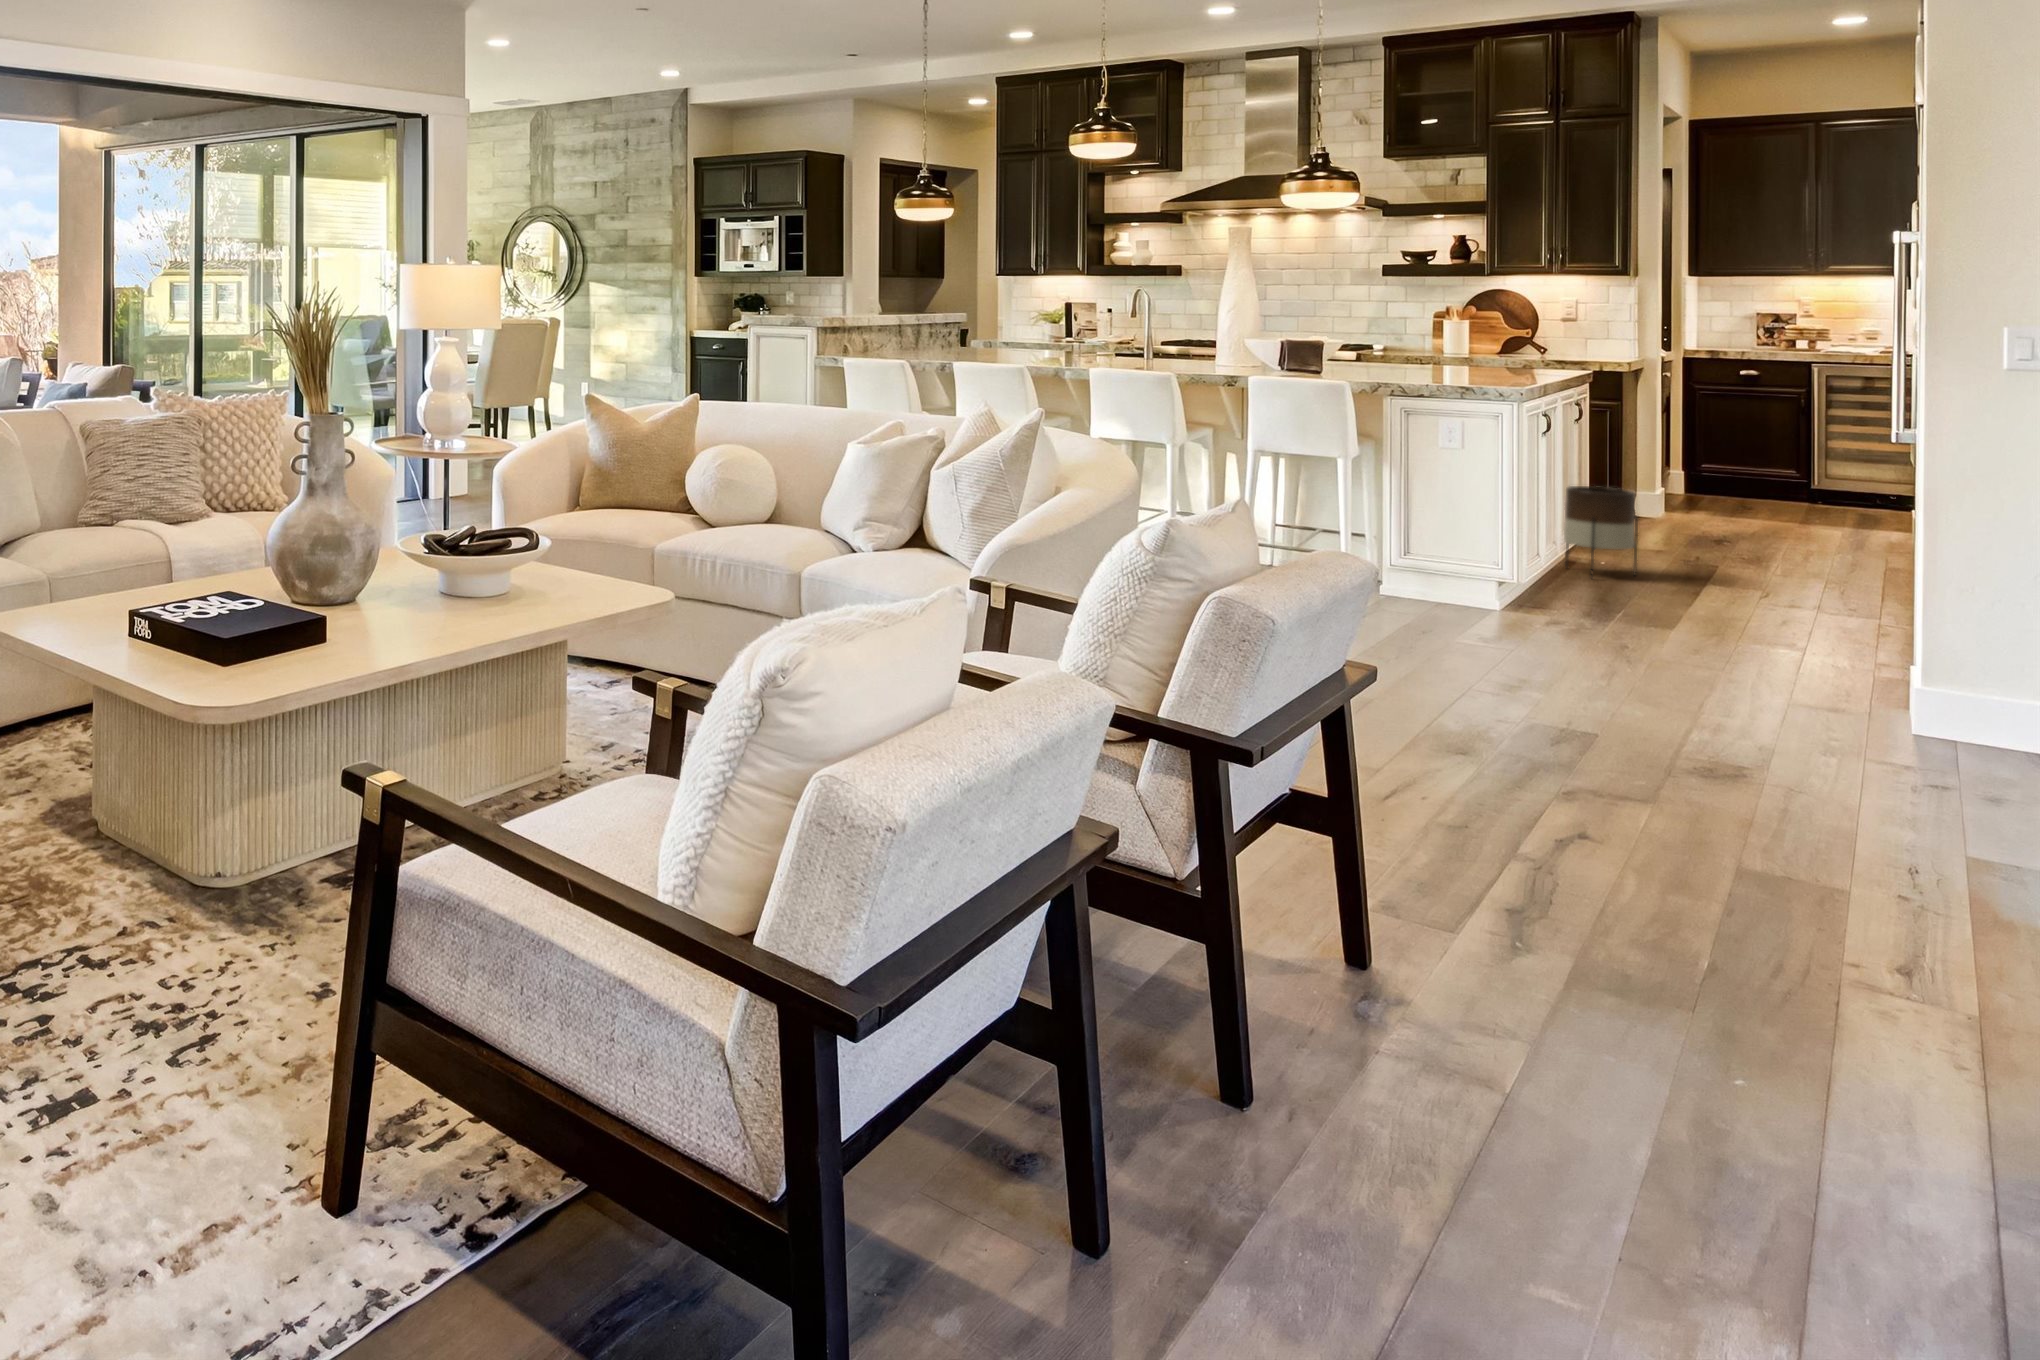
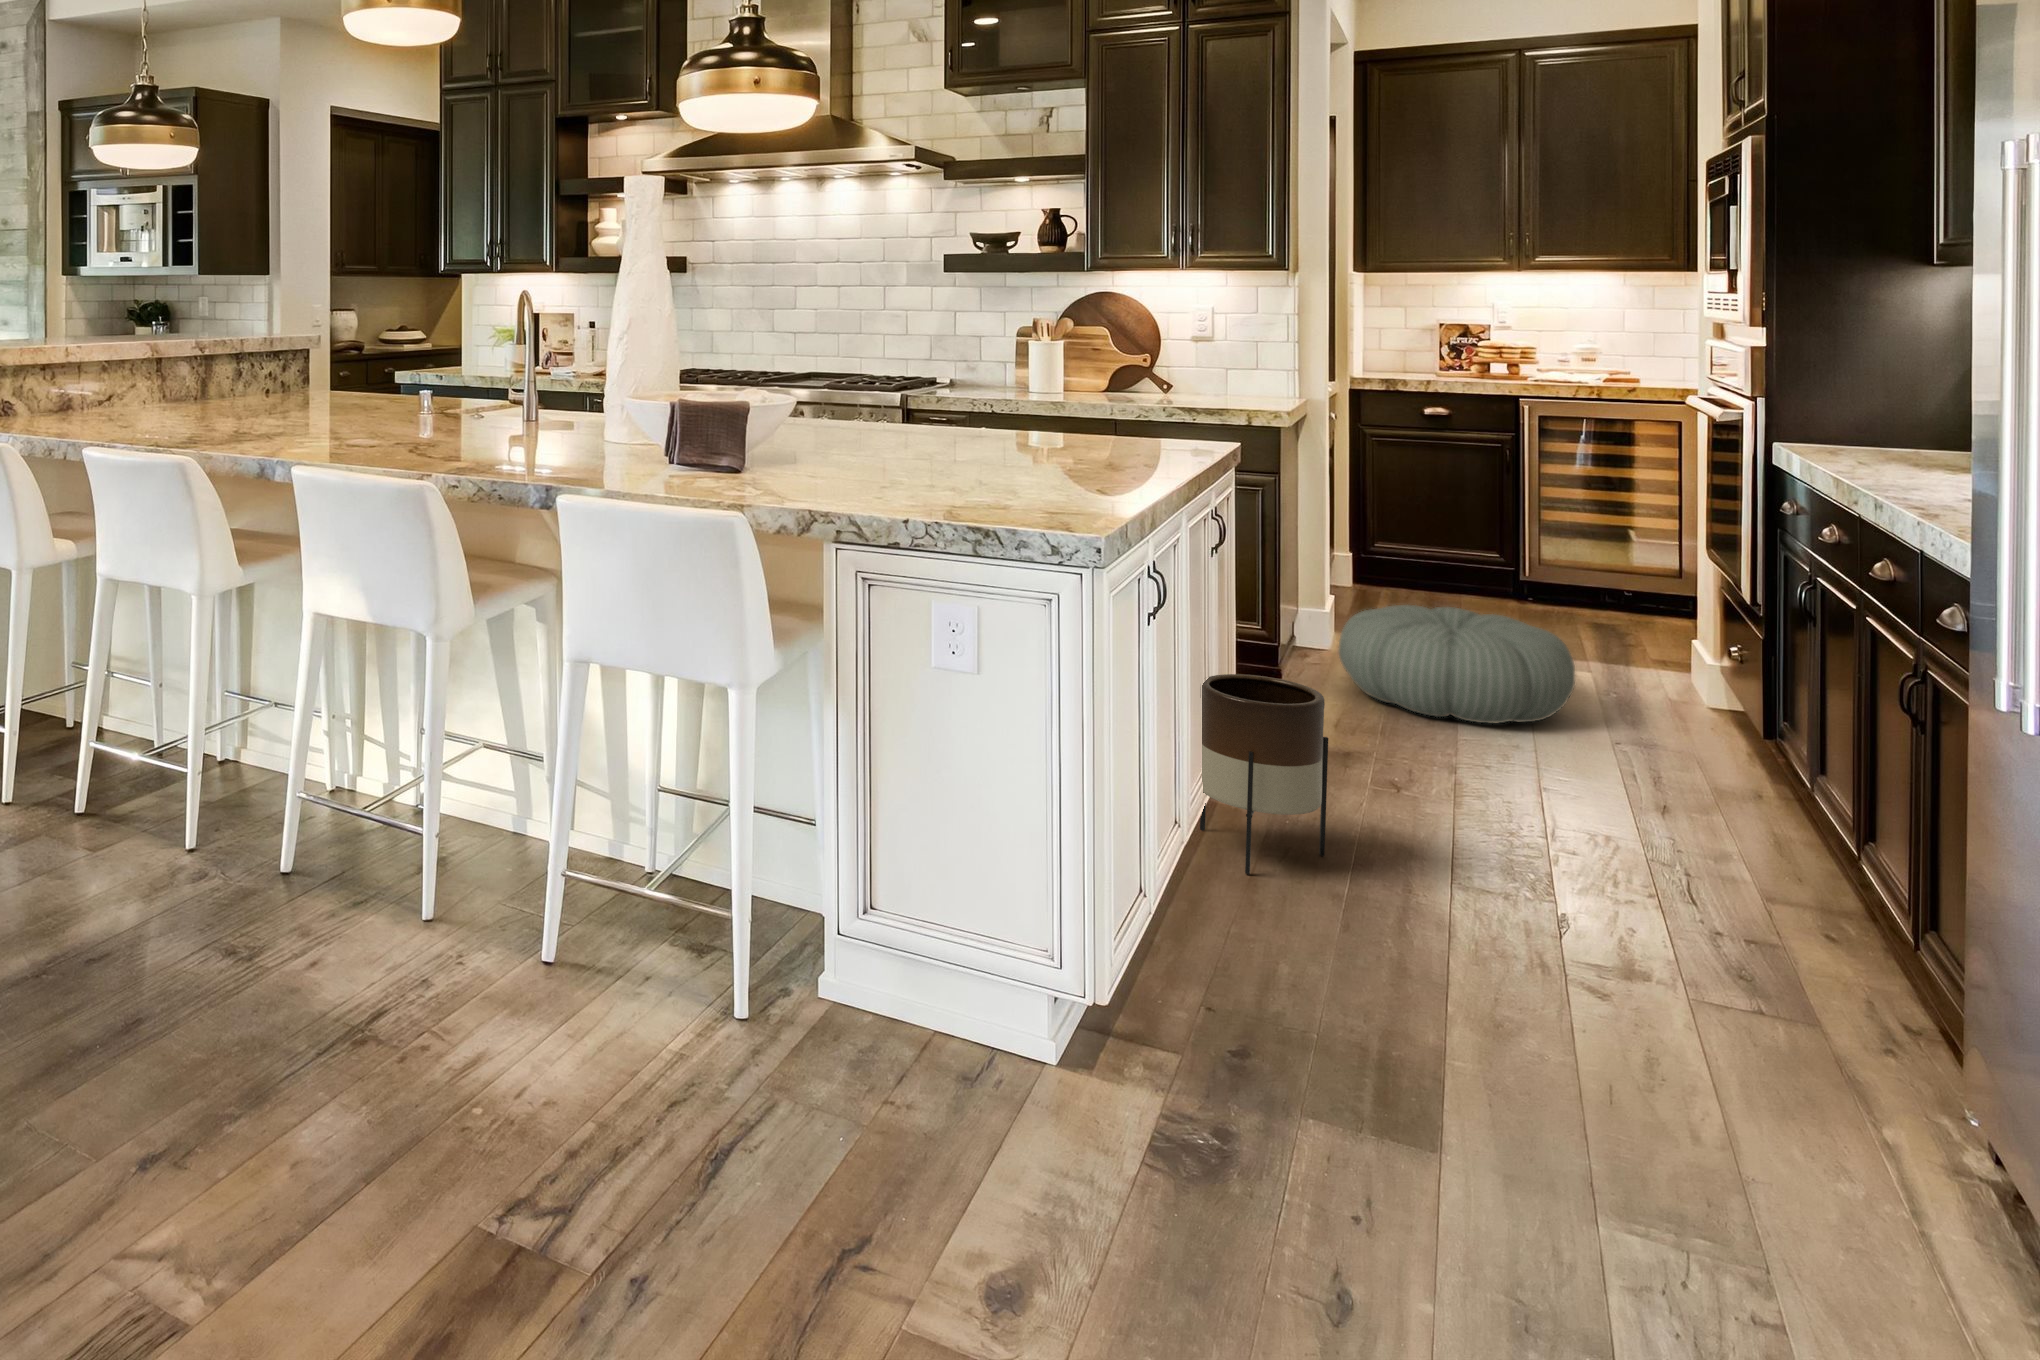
pouf: none [1660,483,1817,545] -> present [1339,605,1575,723]

